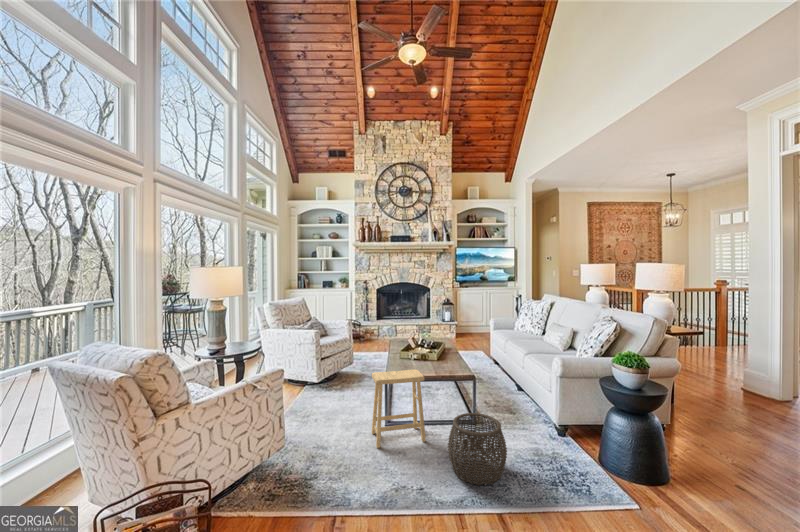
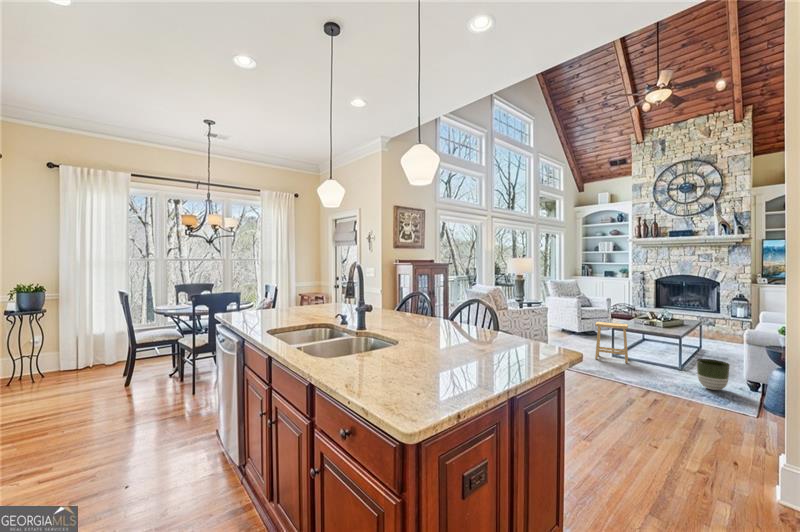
woven basket: present [448,413,507,485] -> none [628,346,666,379]
planter: none [546,419,591,476] -> present [697,359,730,390]

